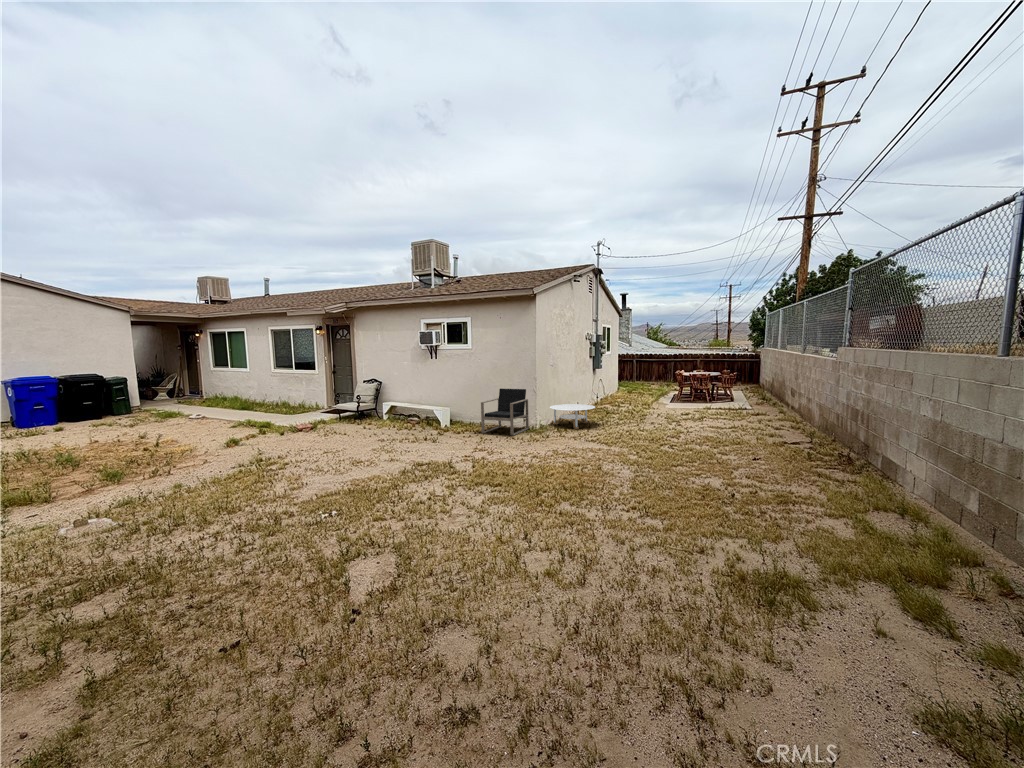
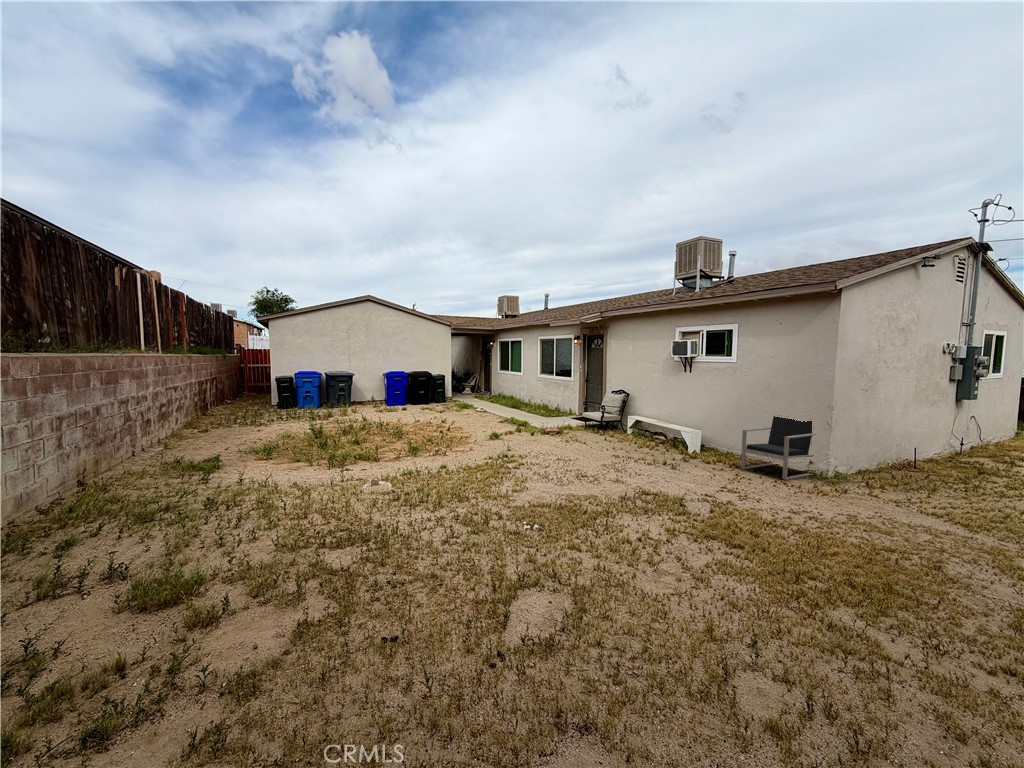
round table: present [550,404,595,429] -> none [855,447,945,489]

